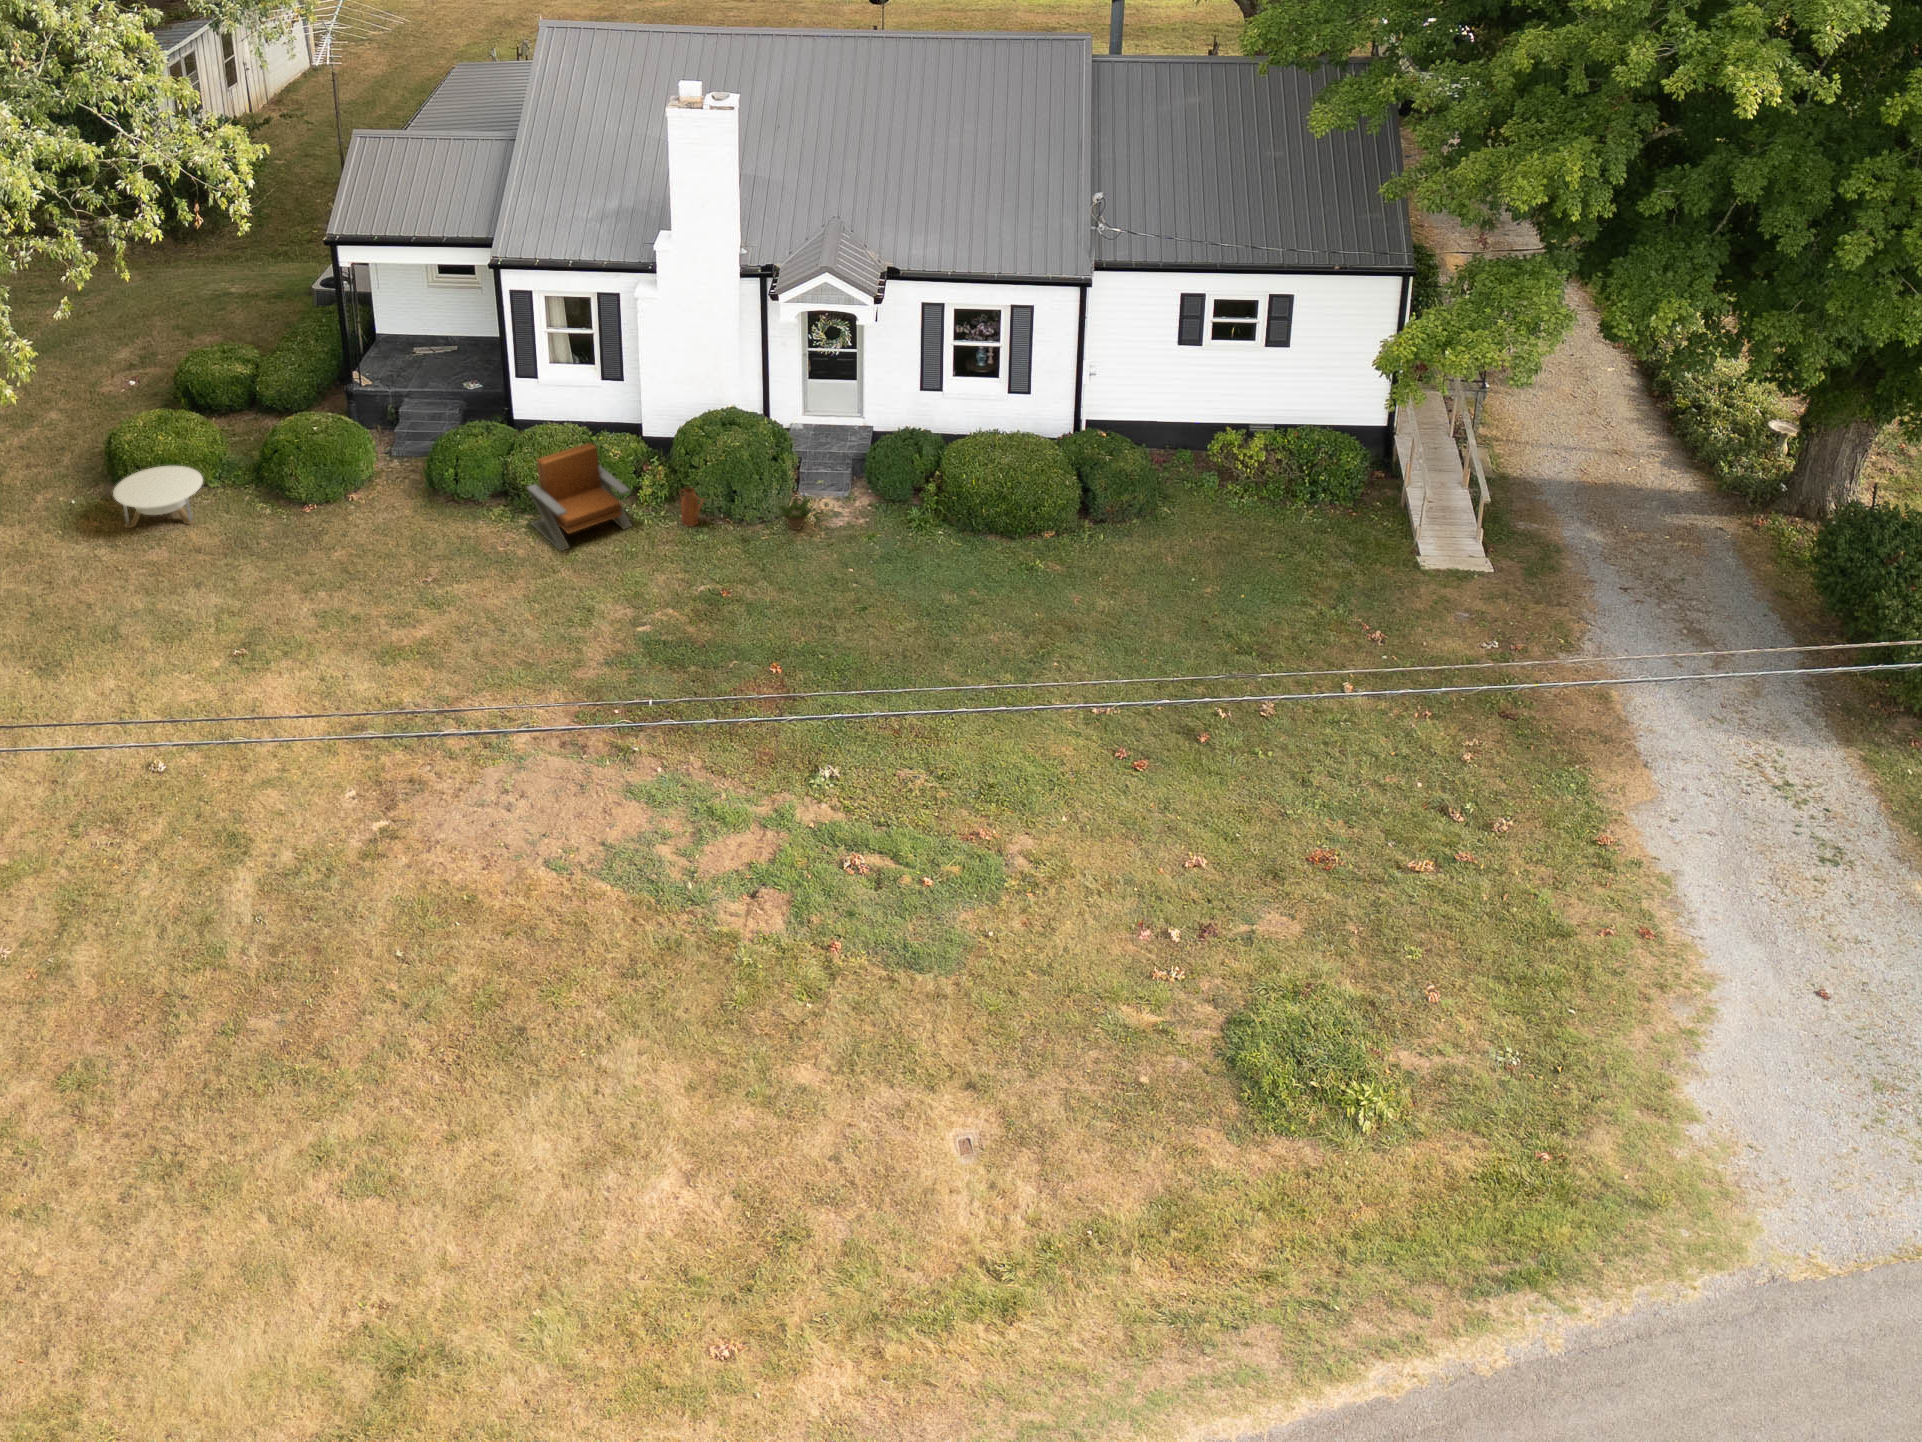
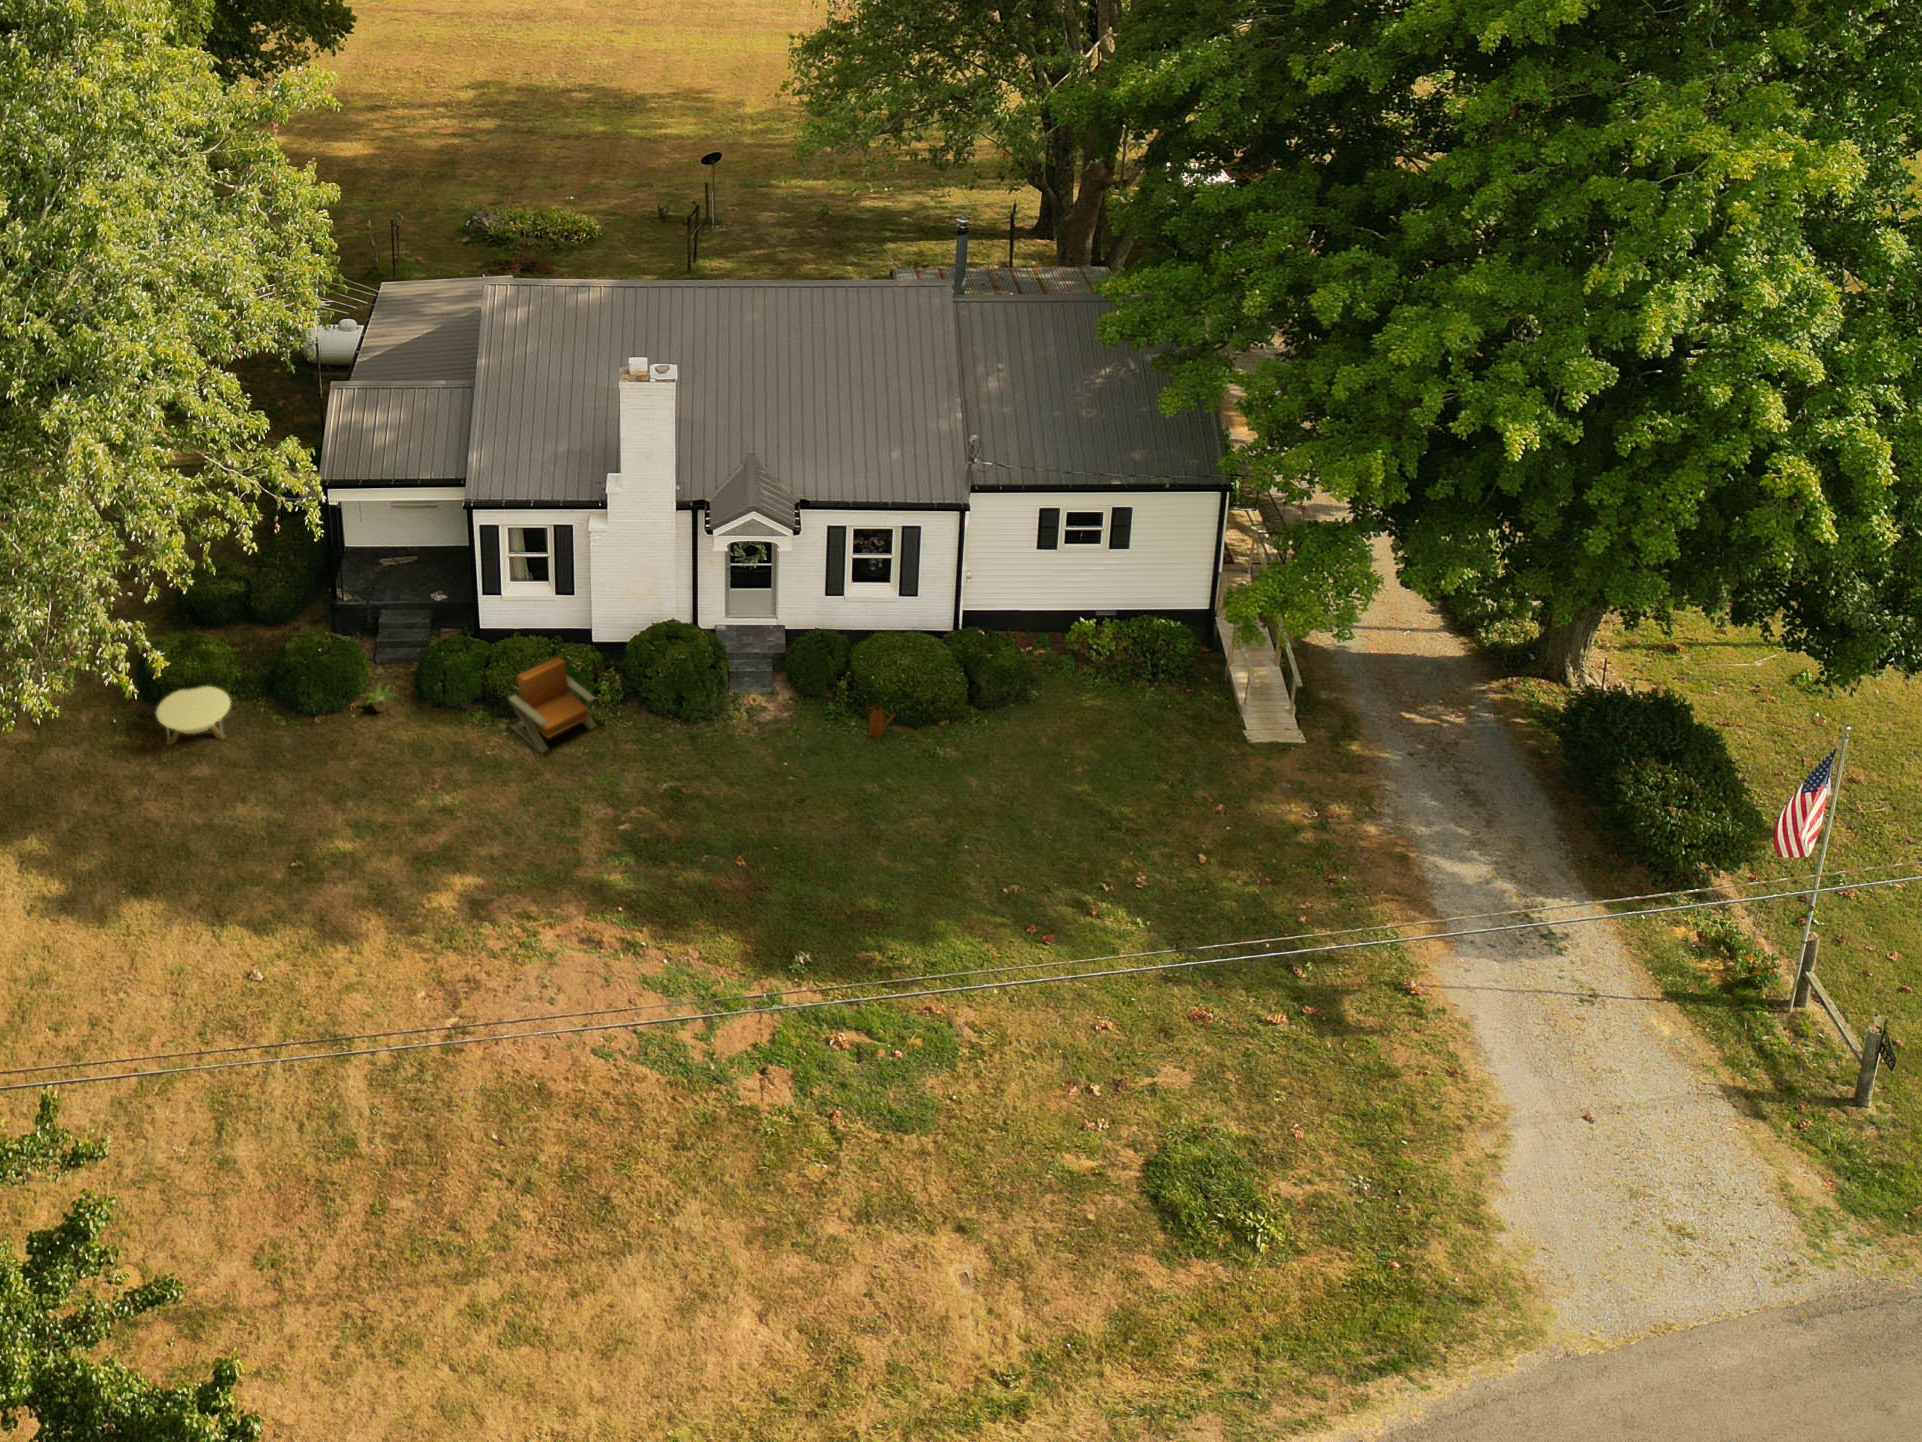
watering can: present [680,487,705,527] -> present [868,705,895,738]
decorative plant: present [777,496,814,530] -> present [365,684,395,712]

